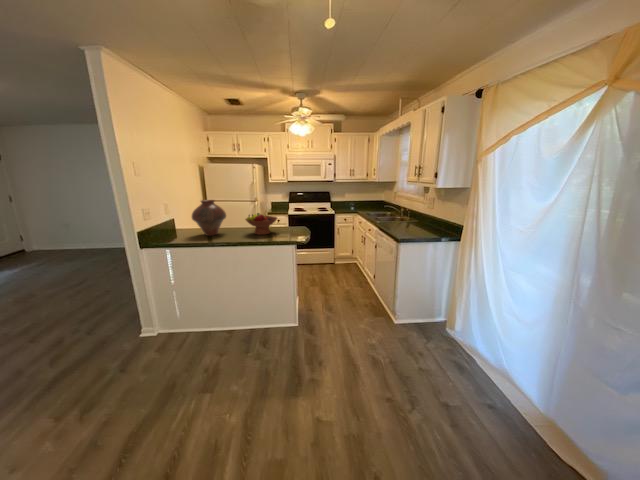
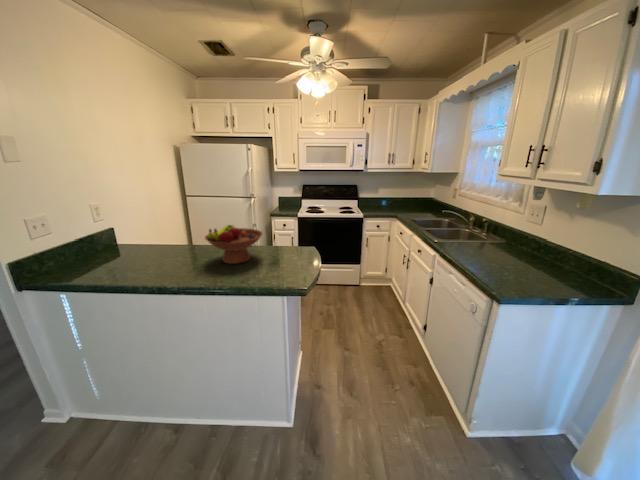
vase: present [192,200,226,236] -> none [116,200,180,261]

